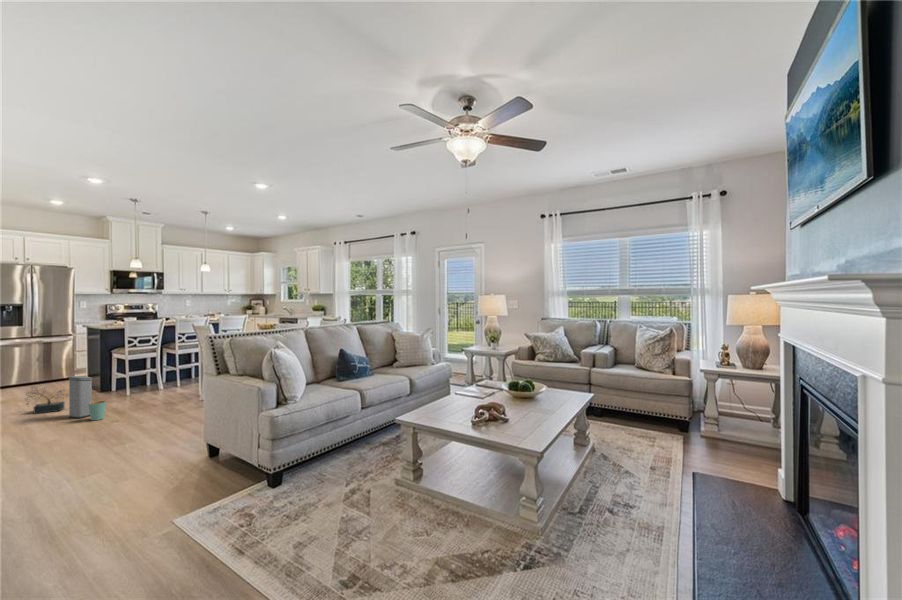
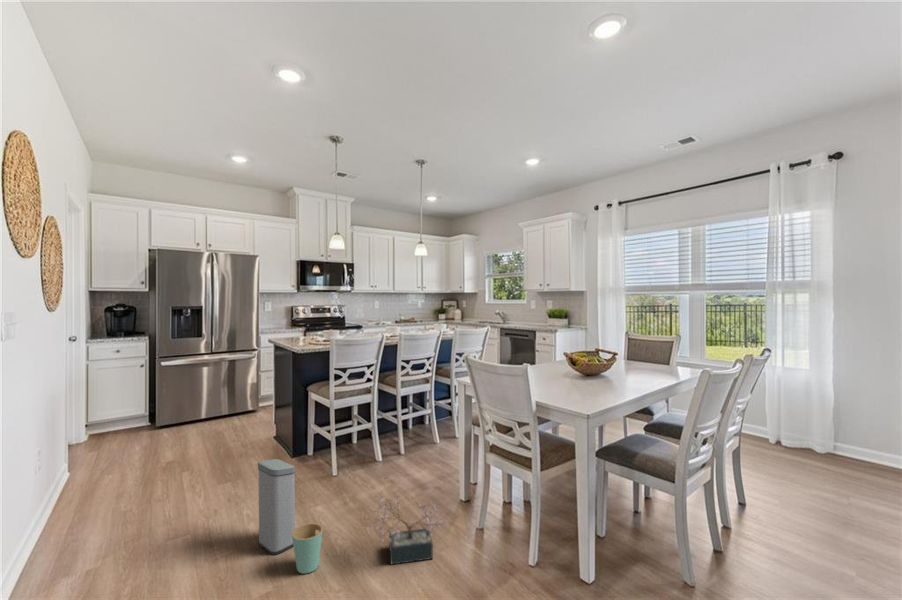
decorative plant: present [25,386,68,414] -> present [371,496,442,564]

